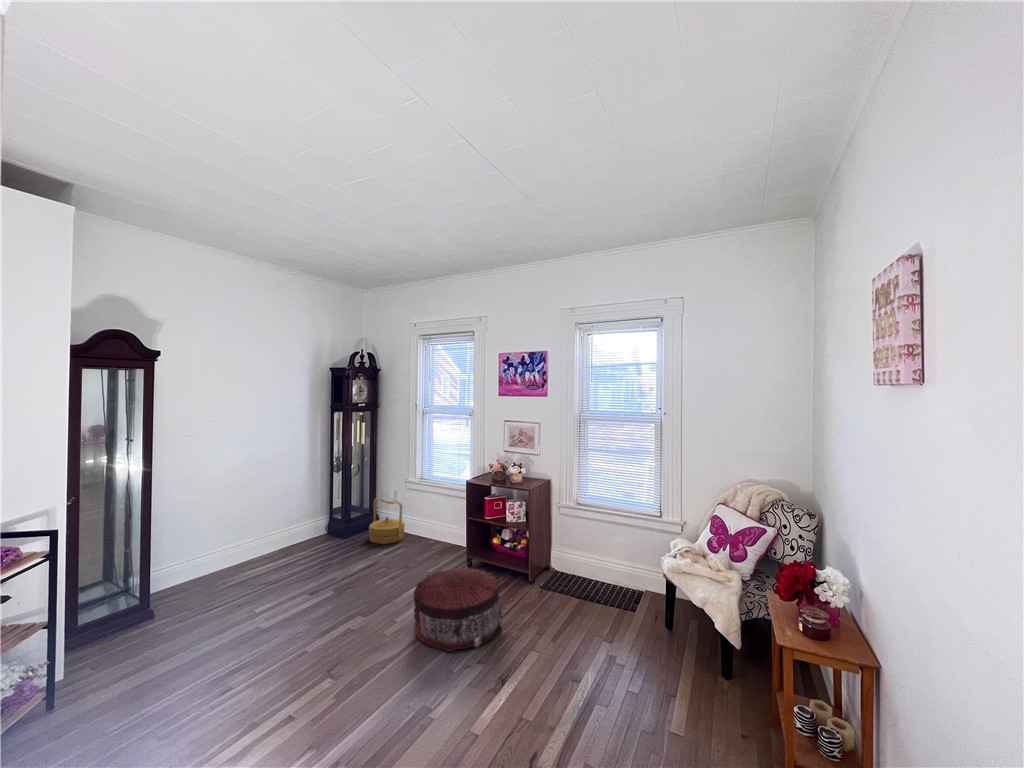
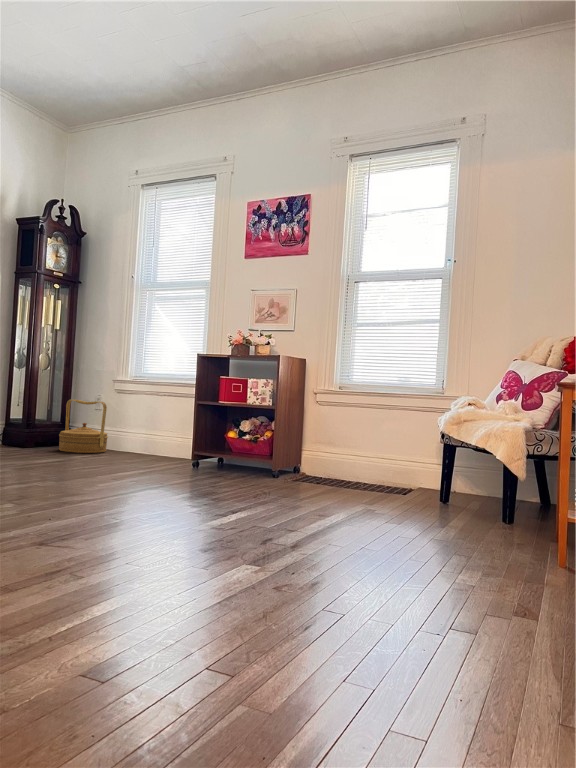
pouf: present [414,568,502,652] -> none [127,430,240,494]

